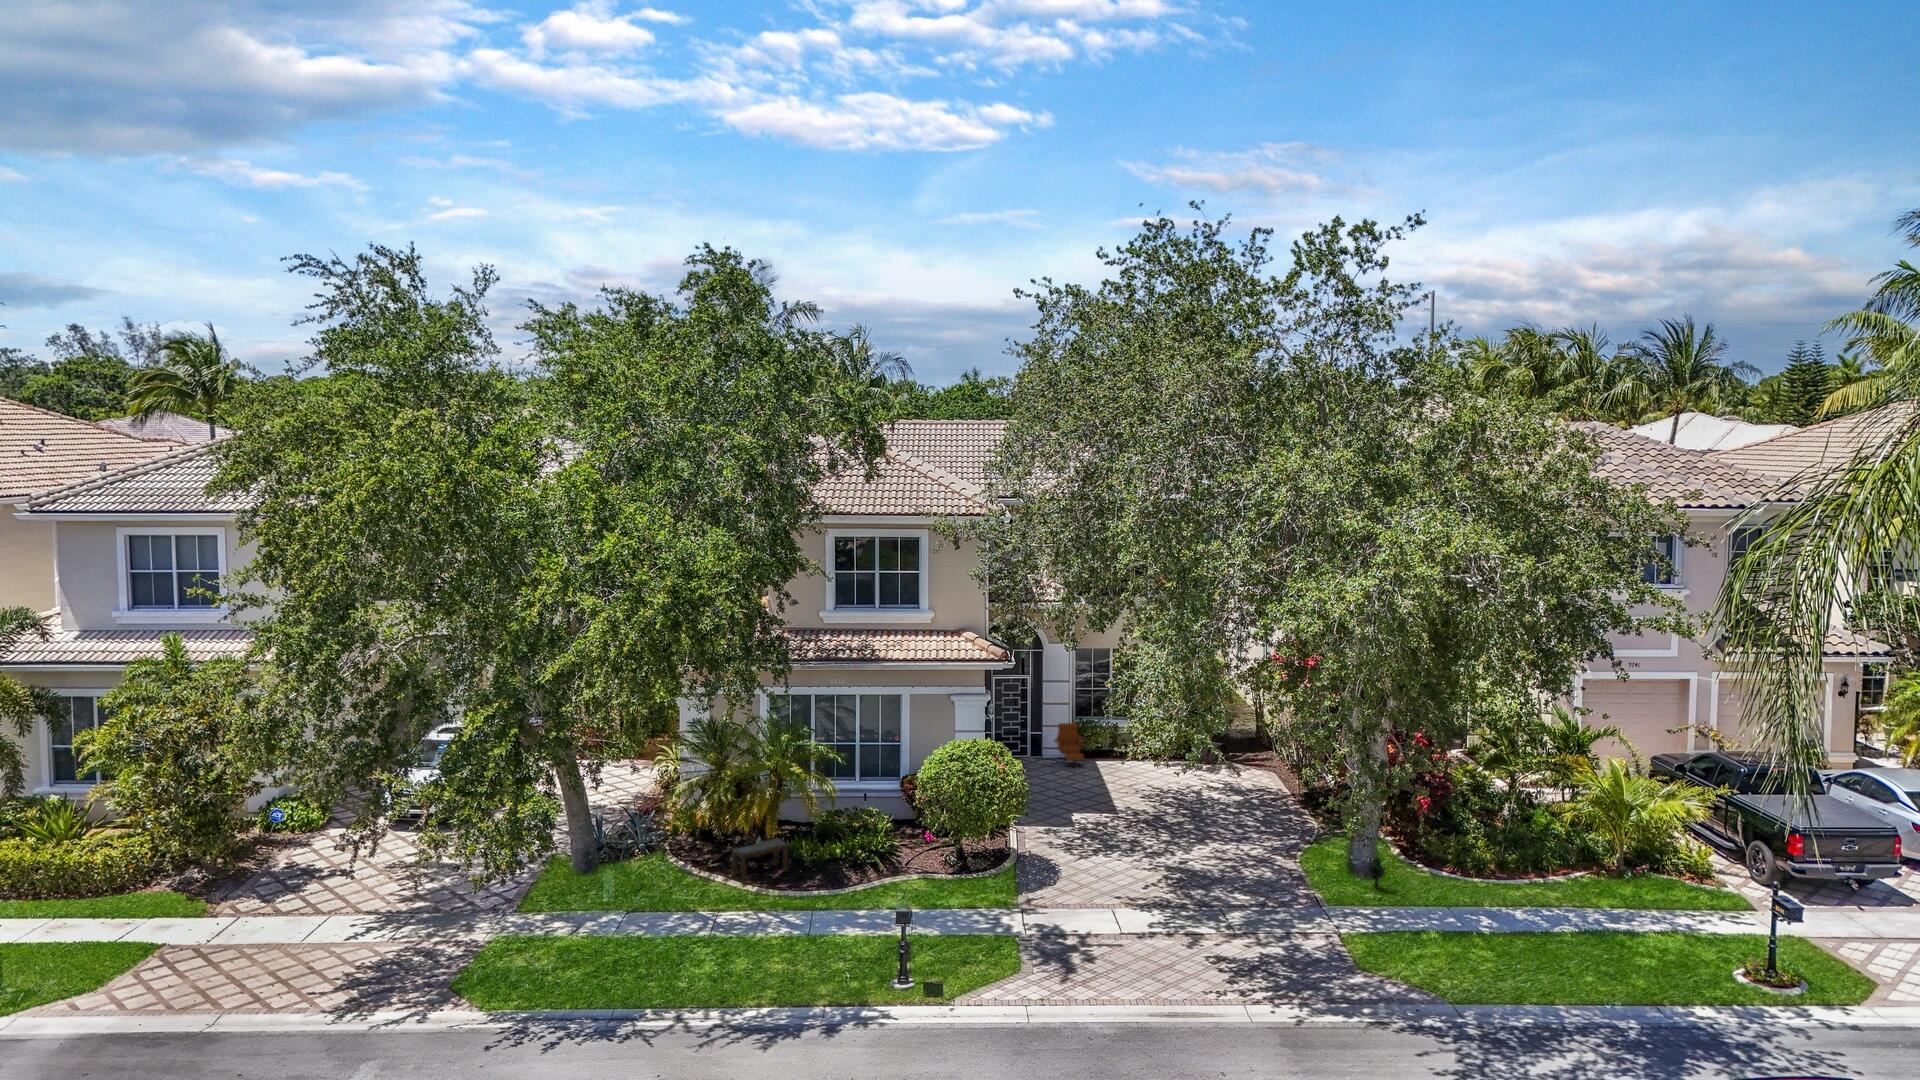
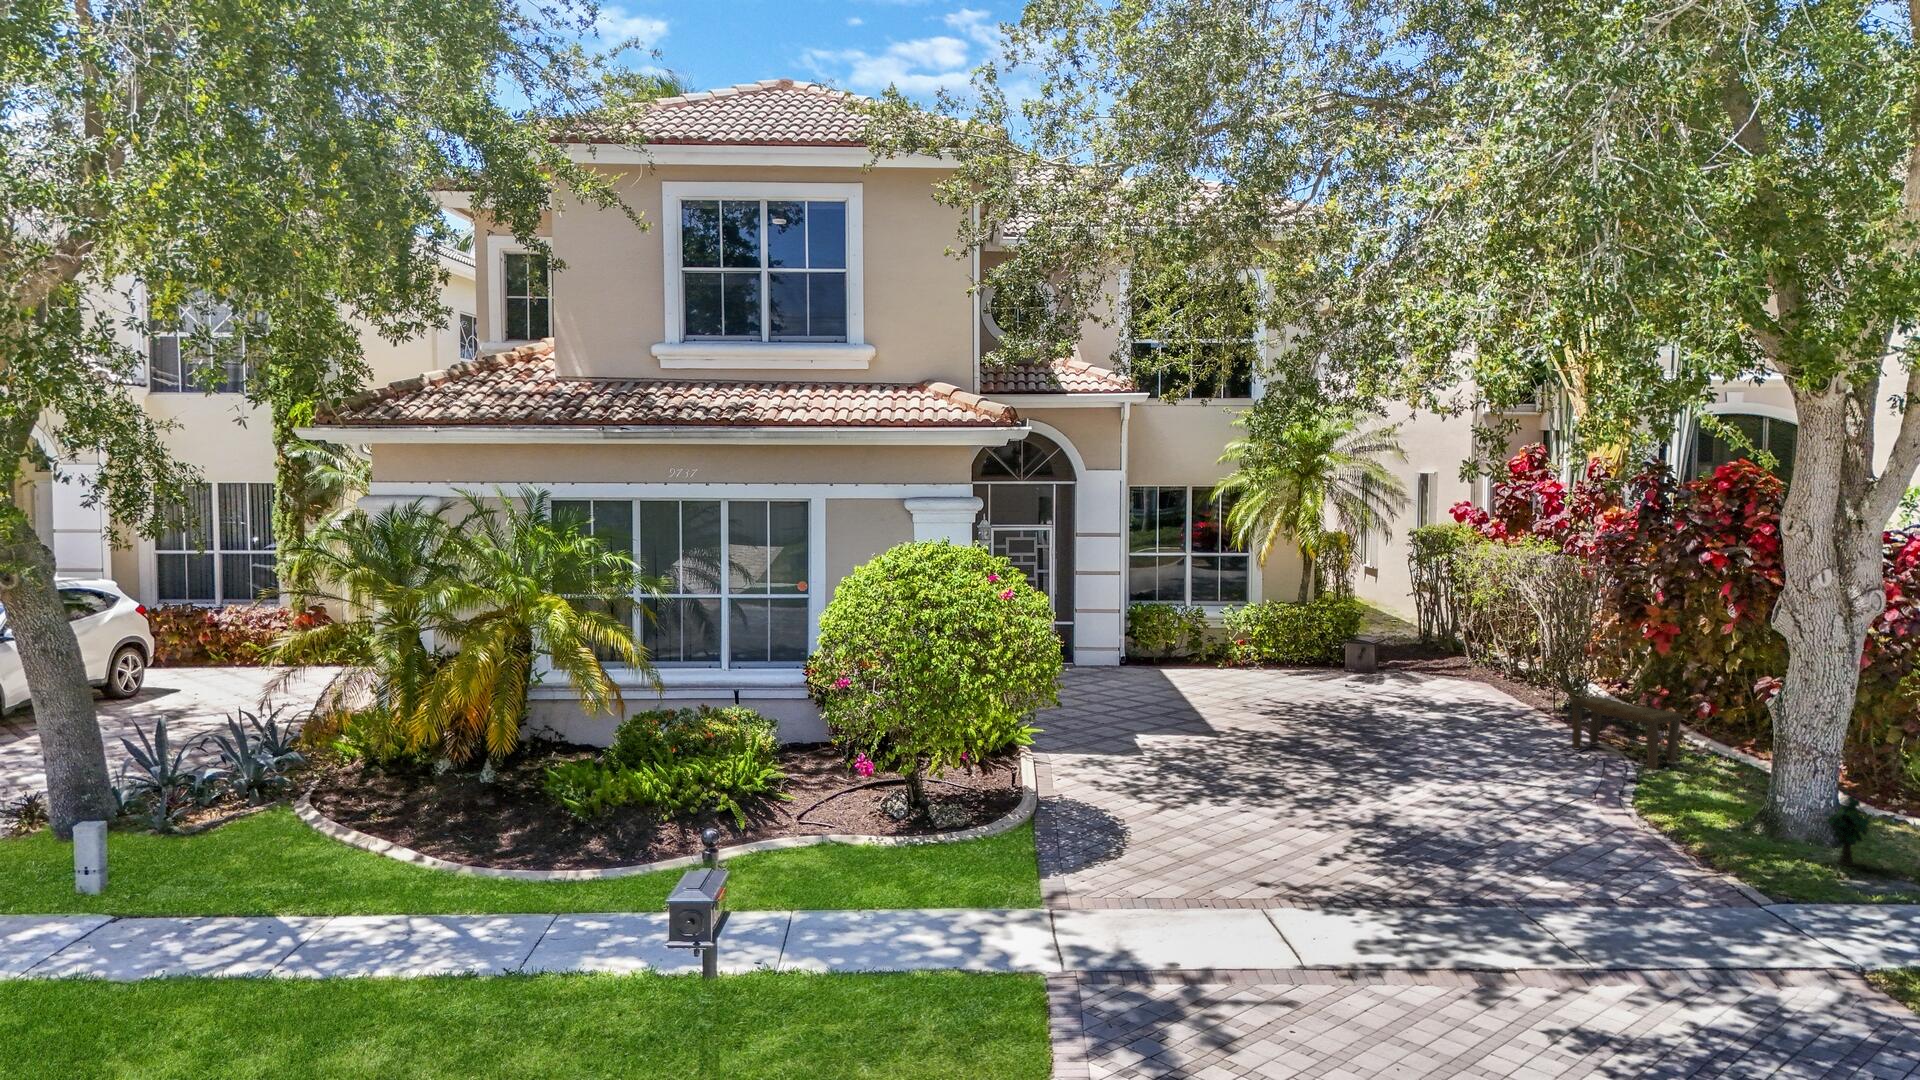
lounge chair: present [1054,723,1084,768] -> none [1098,600,1151,674]
bench: present [732,838,789,883] -> present [1572,697,1683,770]

